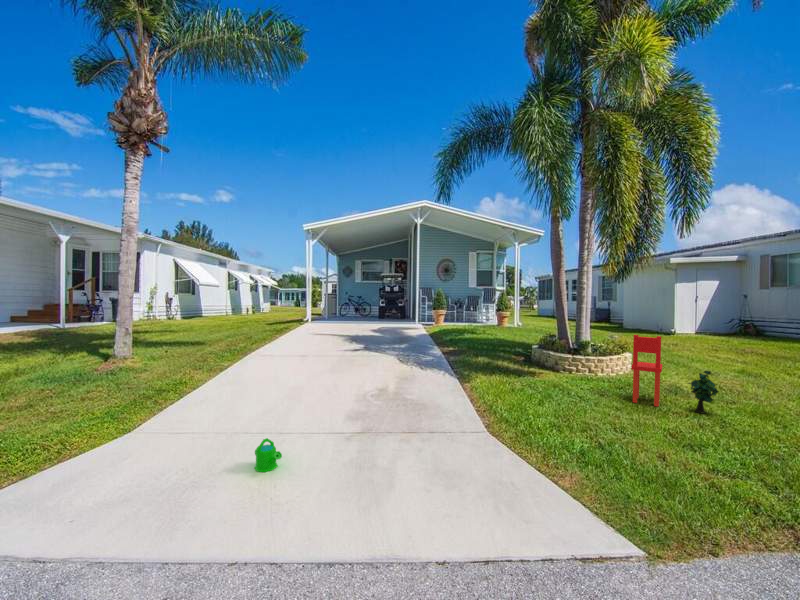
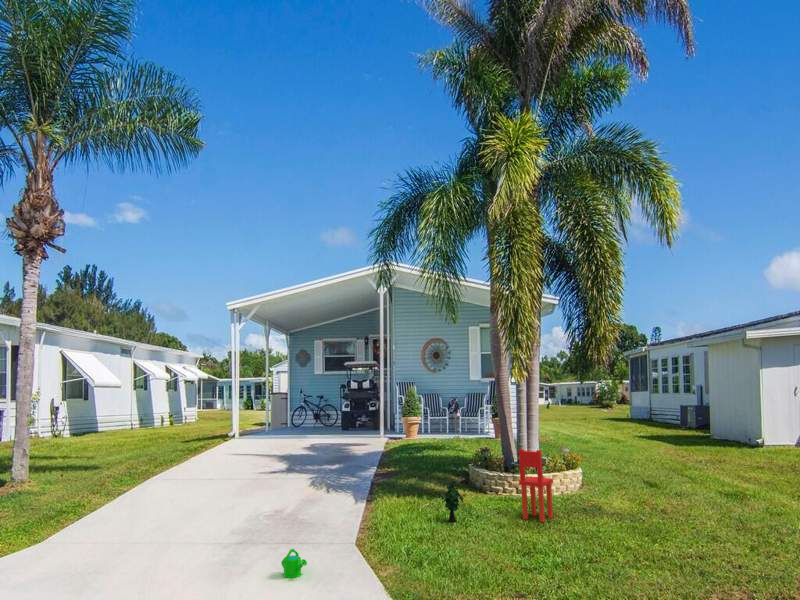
decorative plant: present [689,371,718,413] -> present [442,481,464,522]
watering can: present [255,438,282,472] -> present [281,549,307,578]

